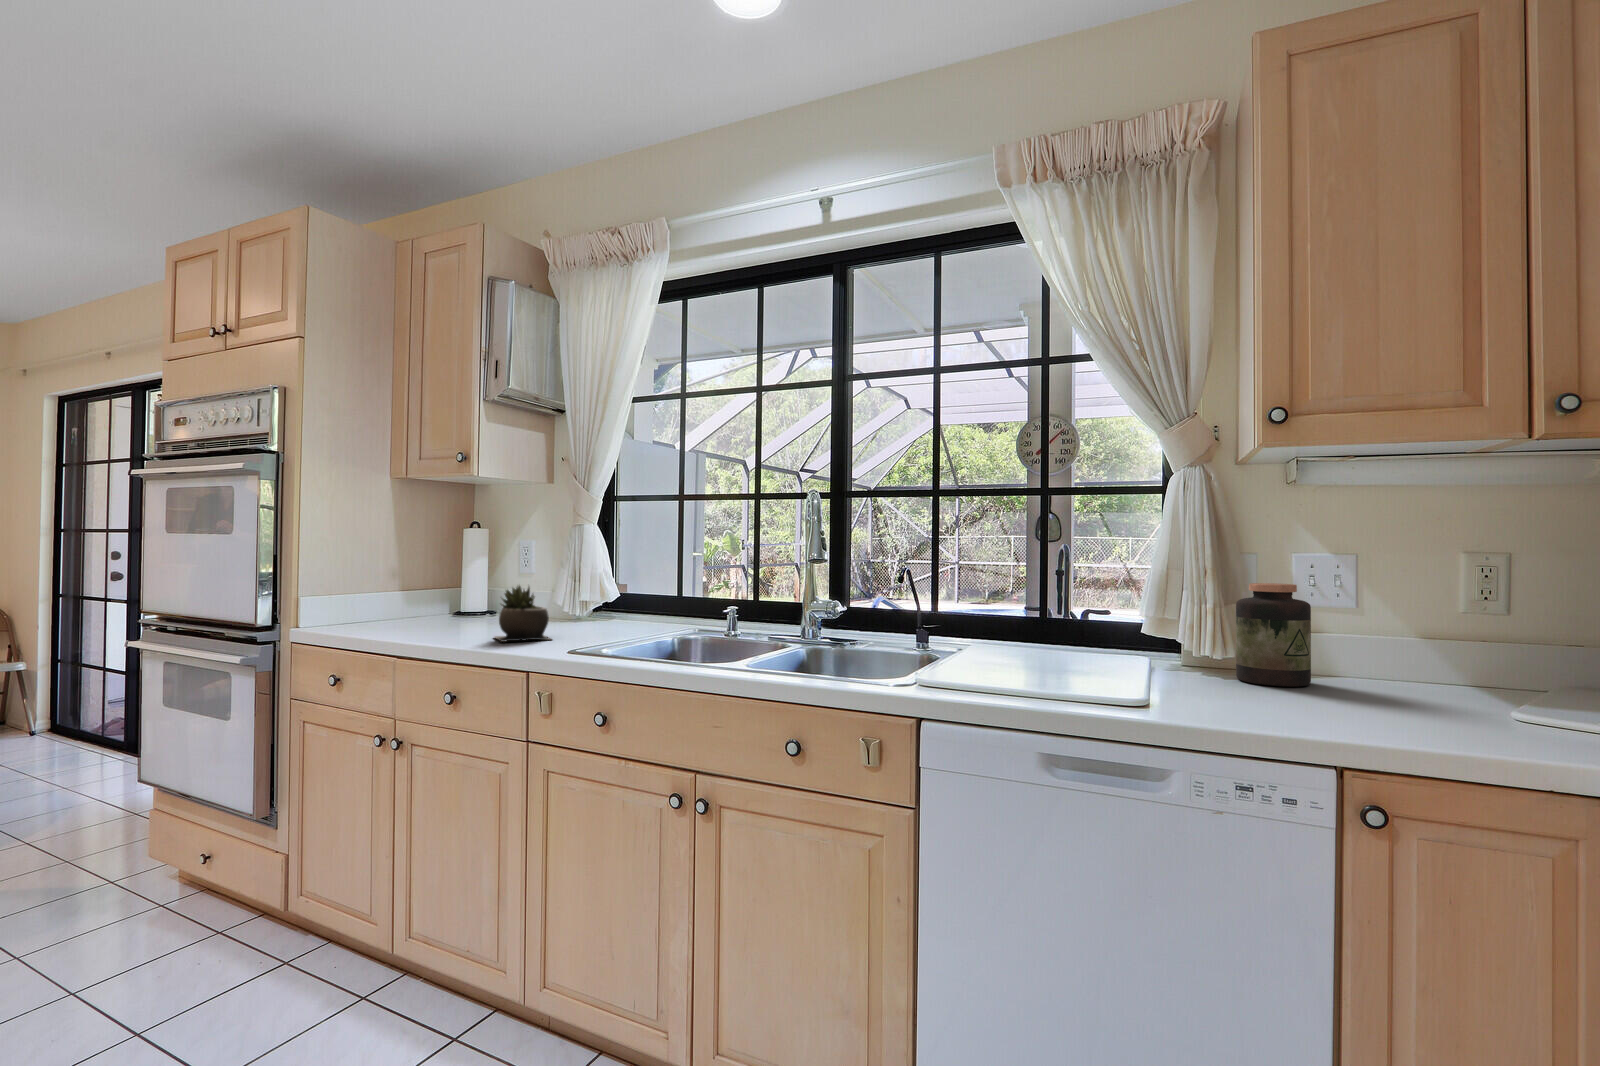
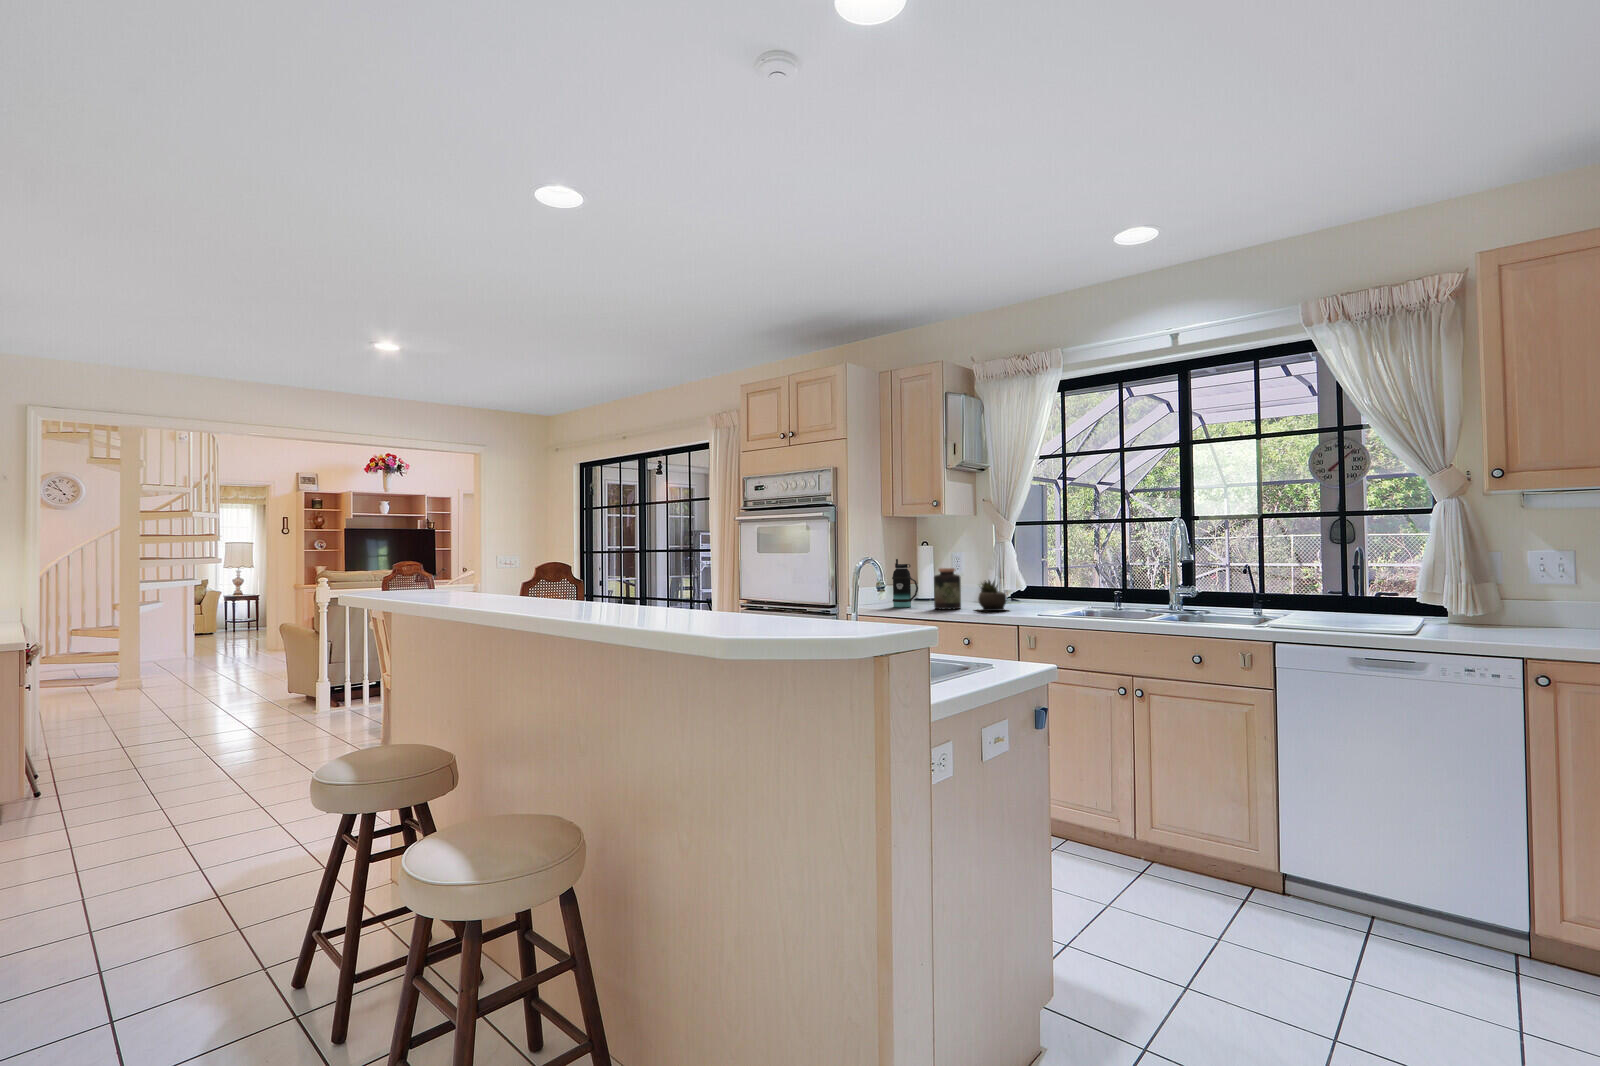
bottle: none [378,547,425,630] -> present [892,559,918,607]
jar: present [1236,583,1311,687] -> present [934,568,961,609]

